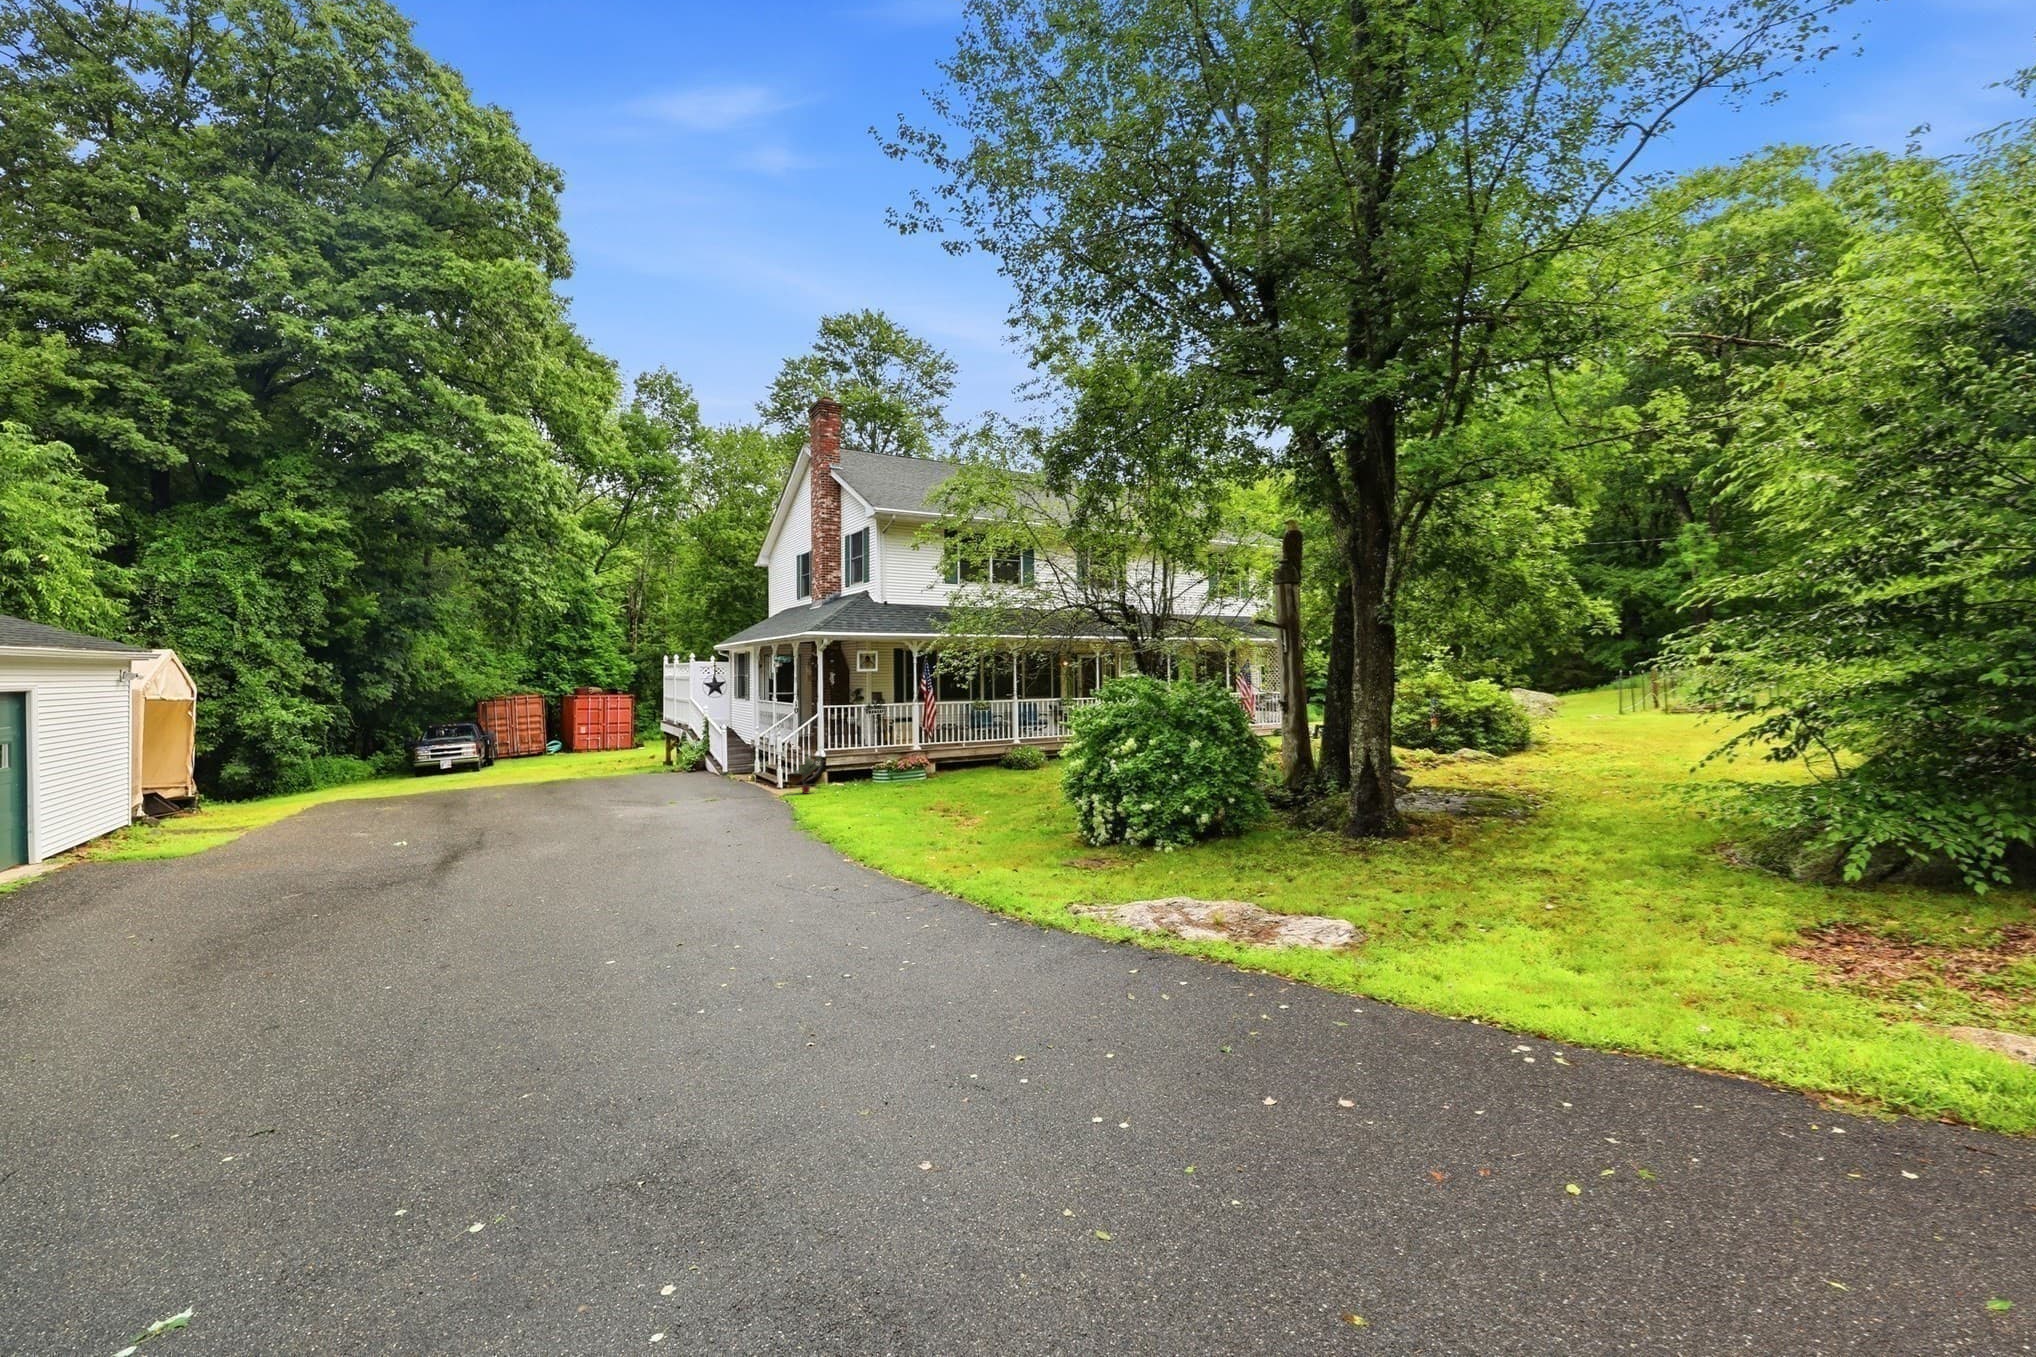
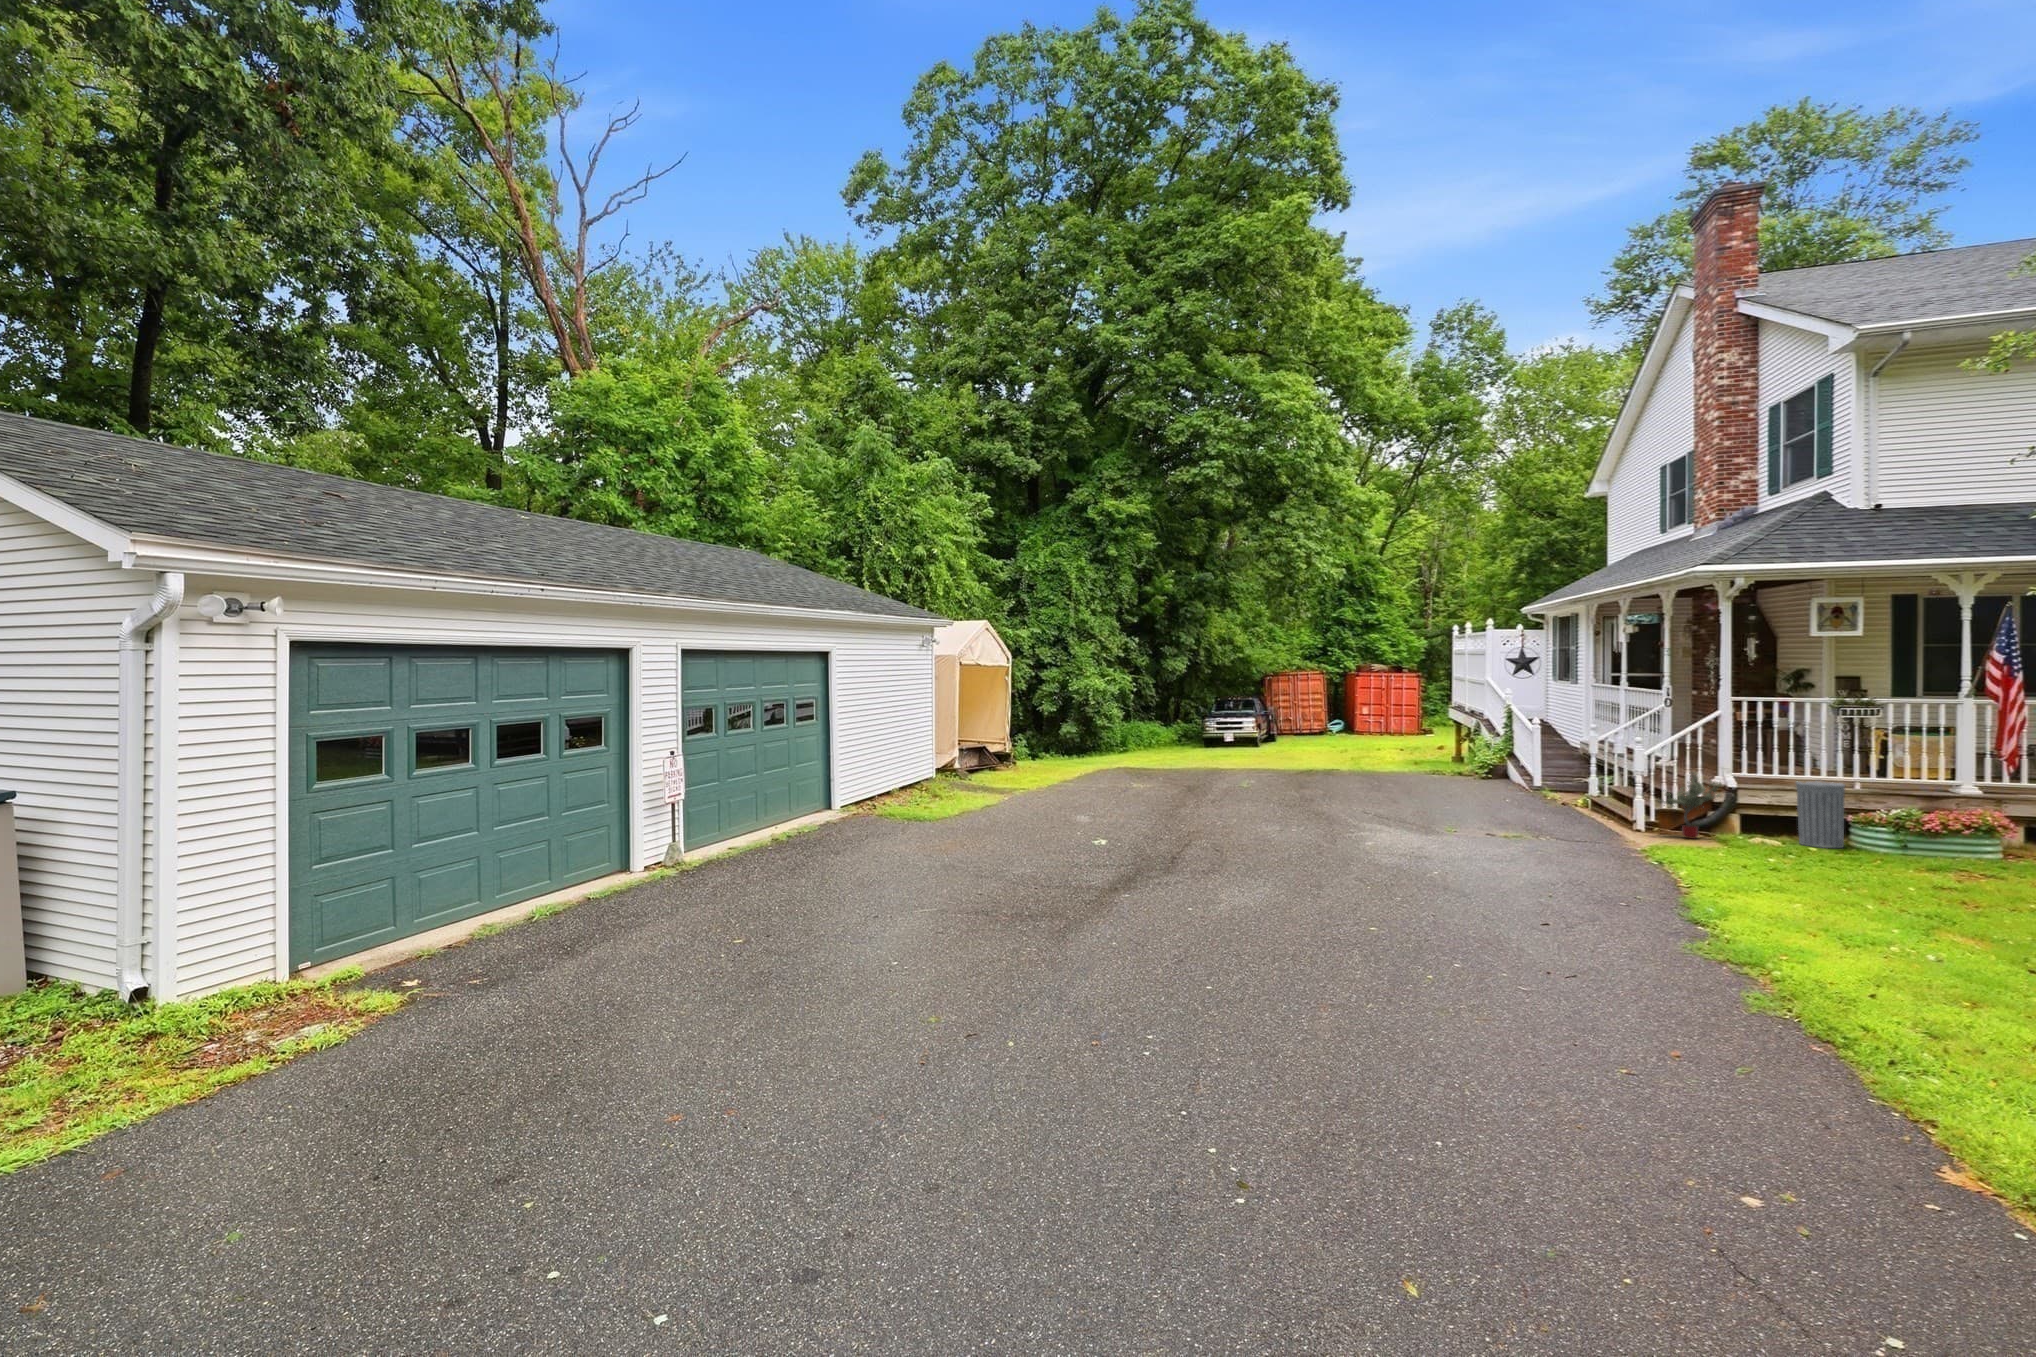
trash can: none [857,751,878,790] -> present [1796,781,1845,848]

